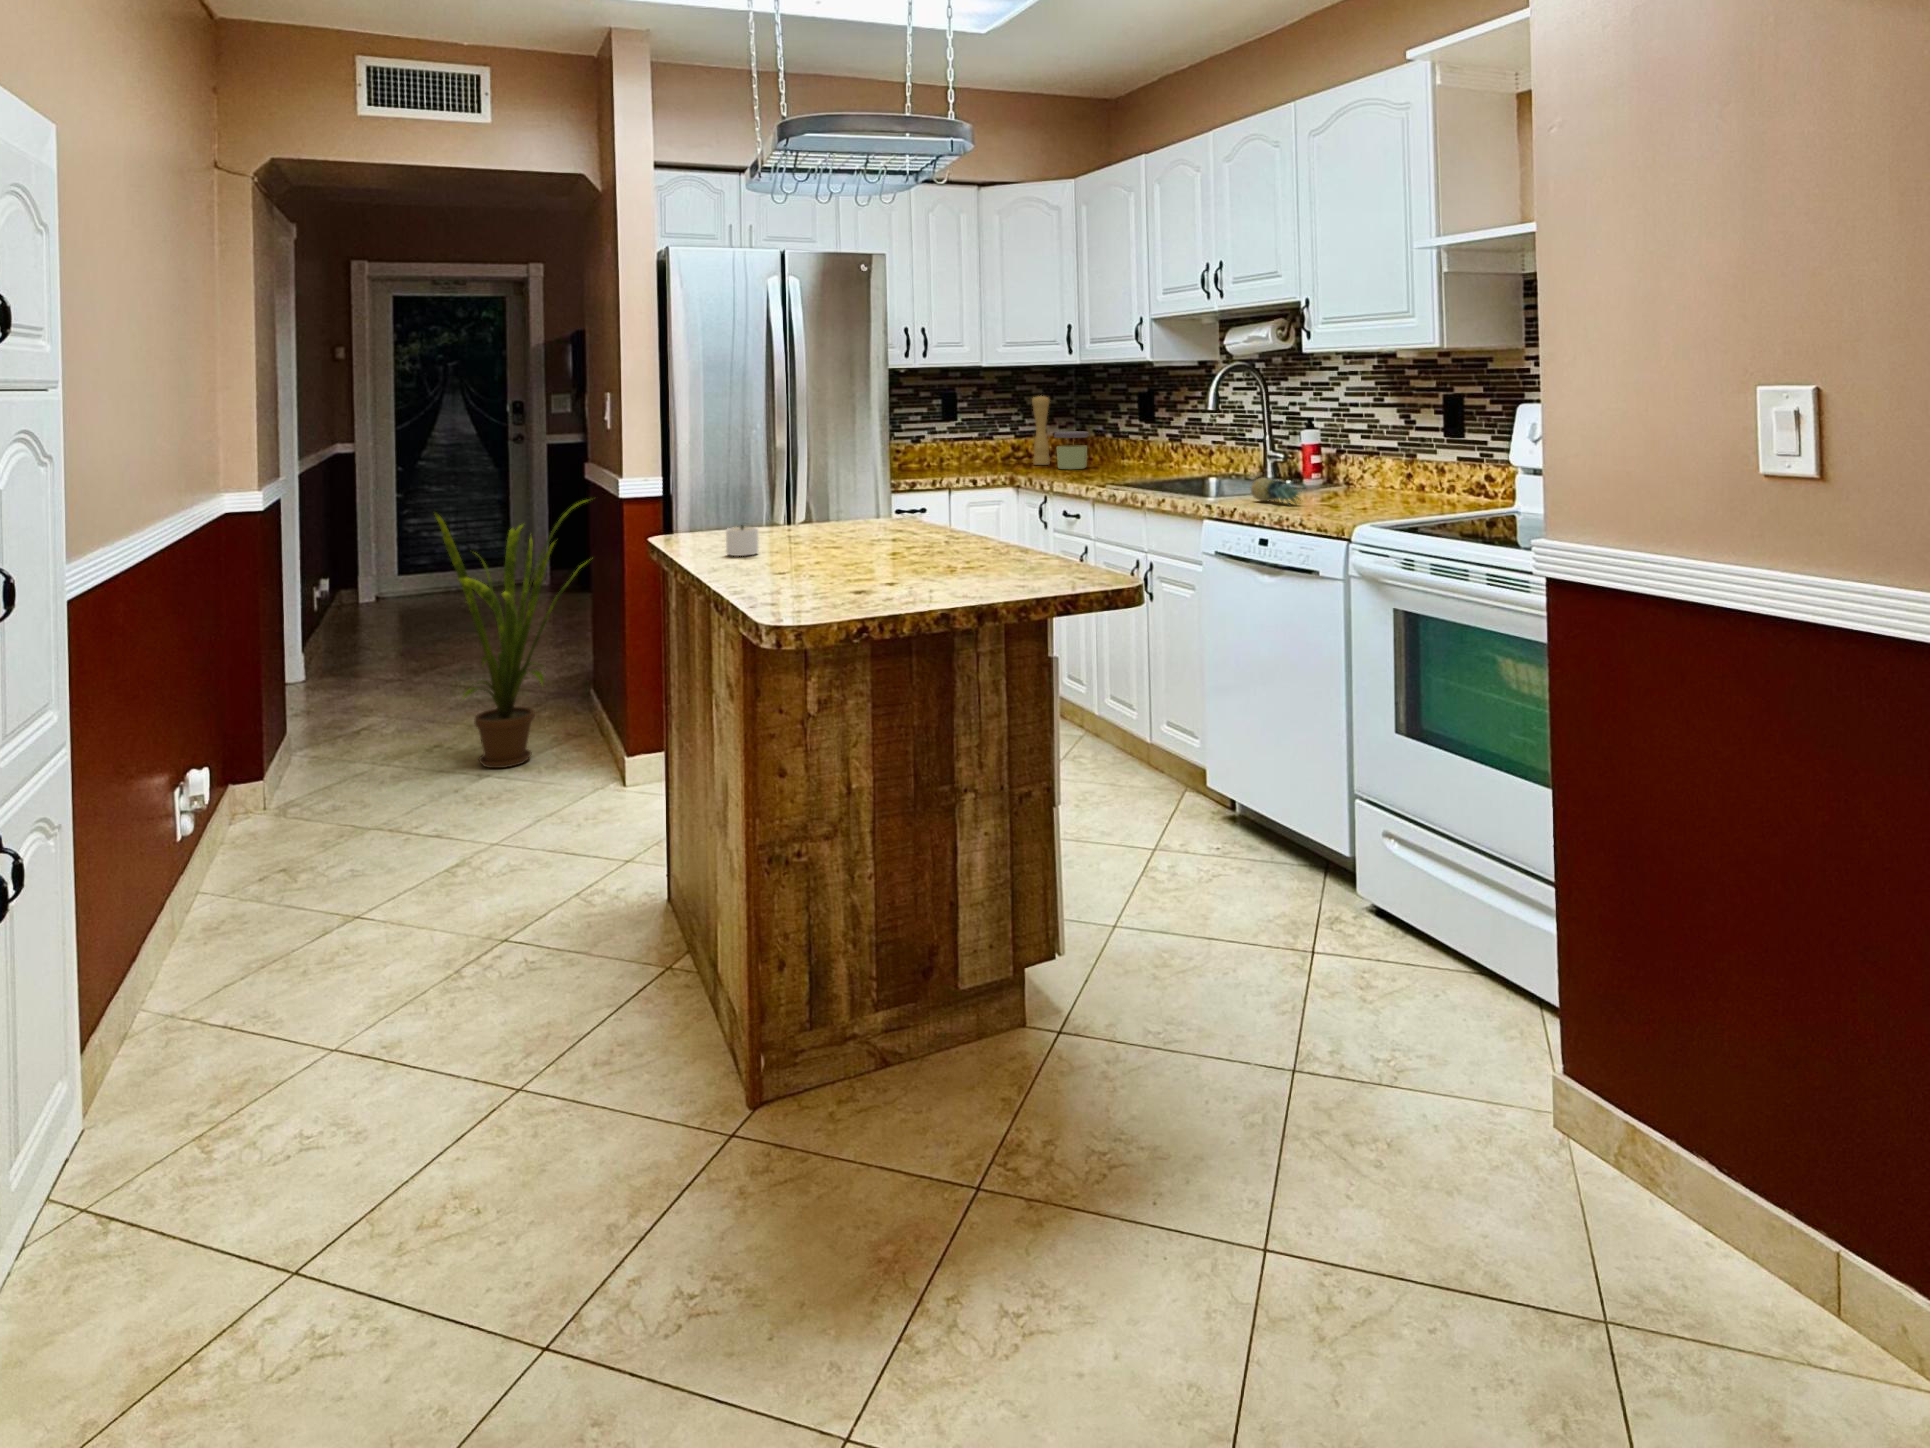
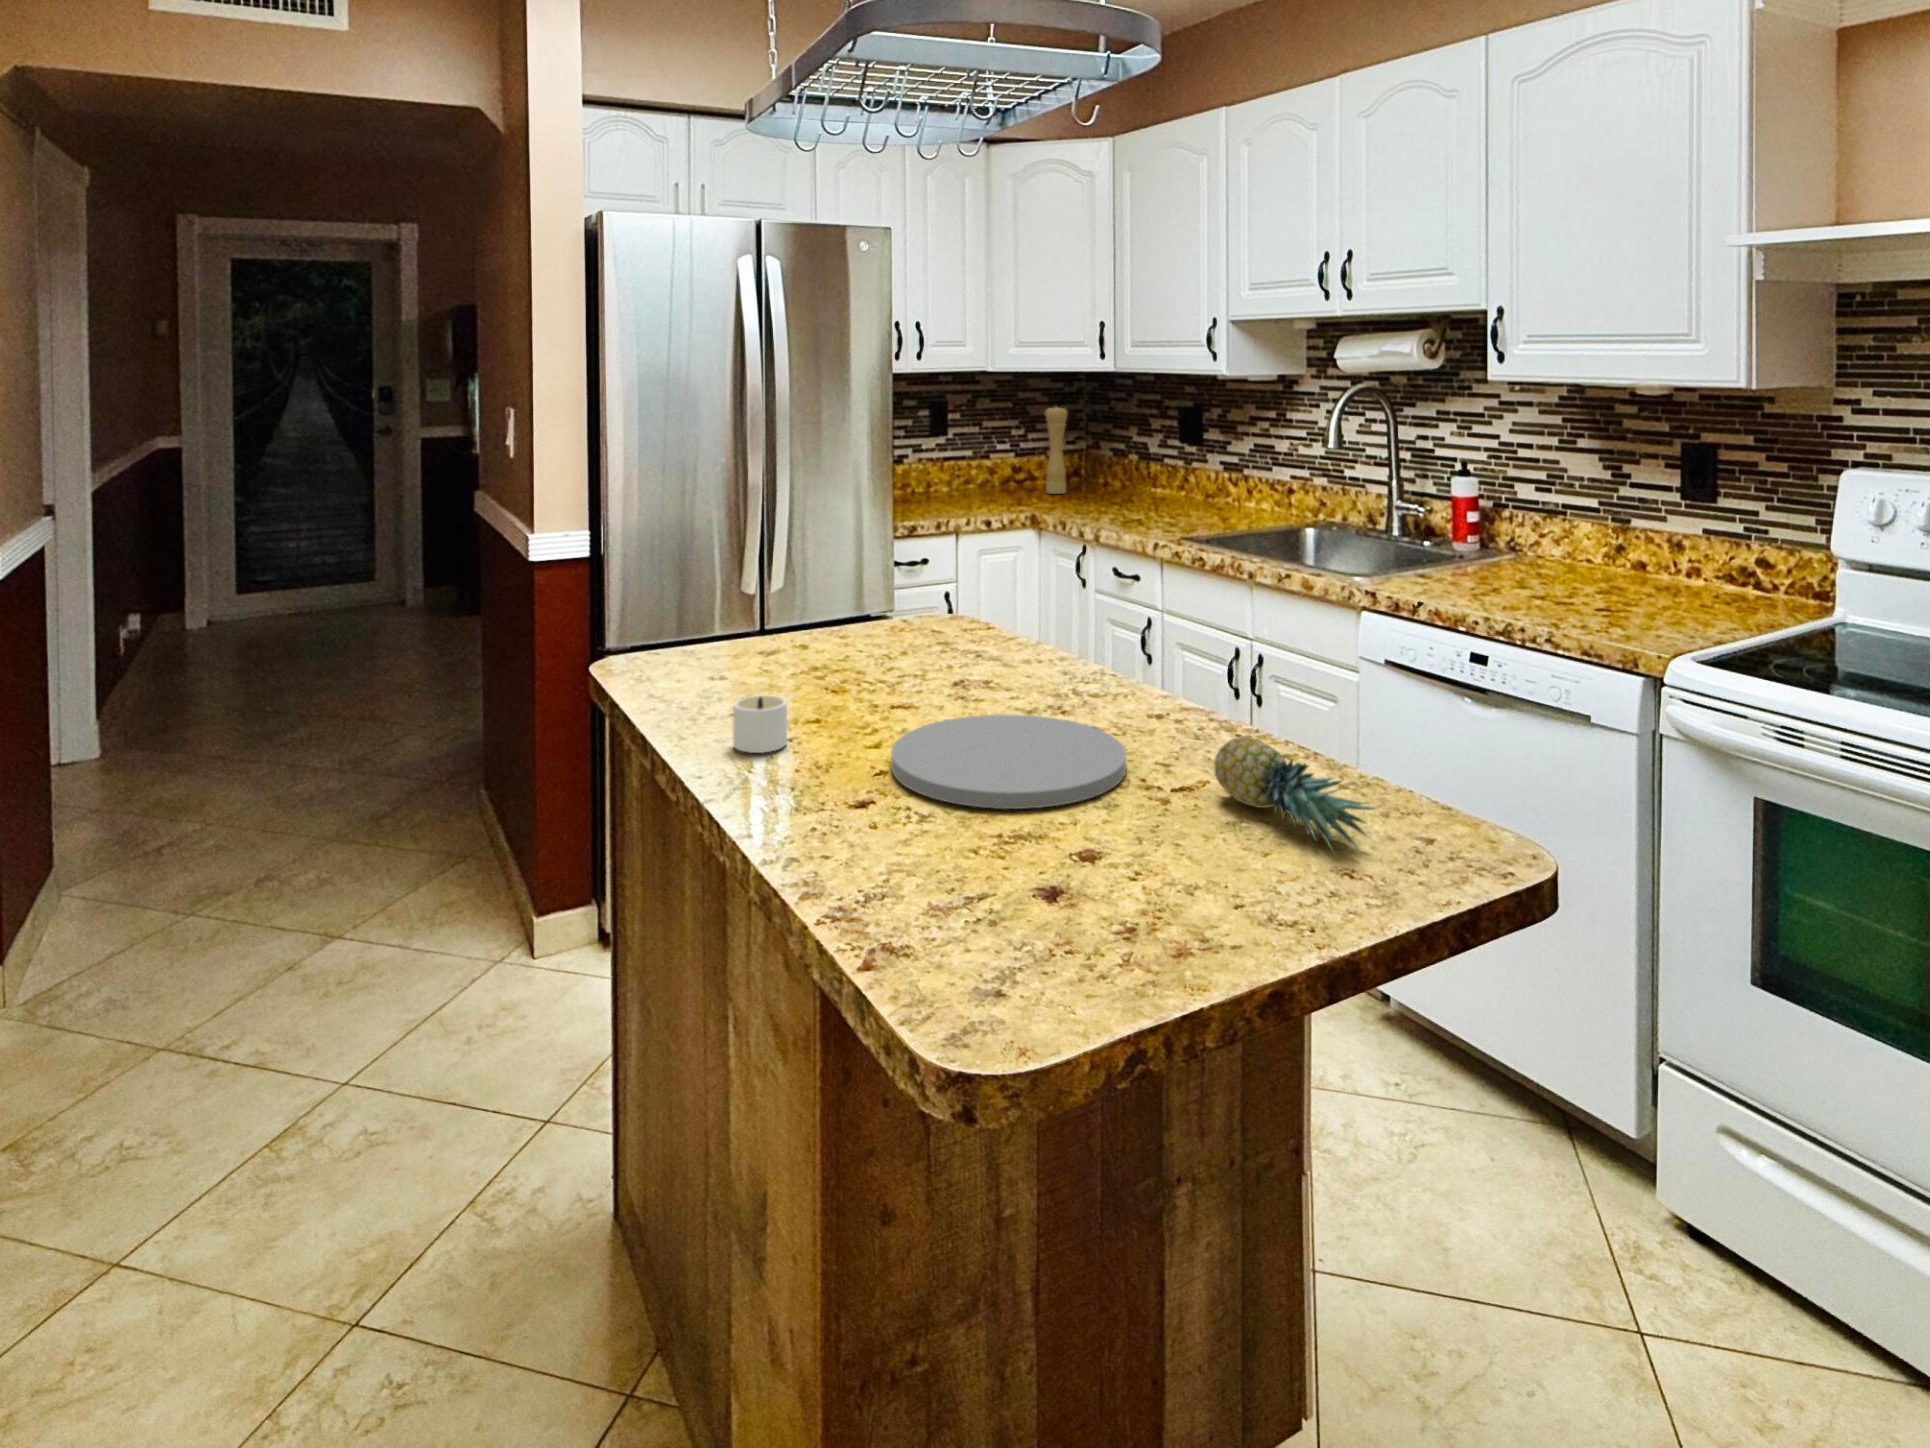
jar: present [1054,431,1089,469] -> none [1081,454,1123,504]
fruit: present [1251,478,1302,503] -> present [1215,737,1375,850]
house plant: present [434,500,589,768] -> none [252,552,492,931]
plate: none [812,540,949,568] -> present [891,714,1126,809]

